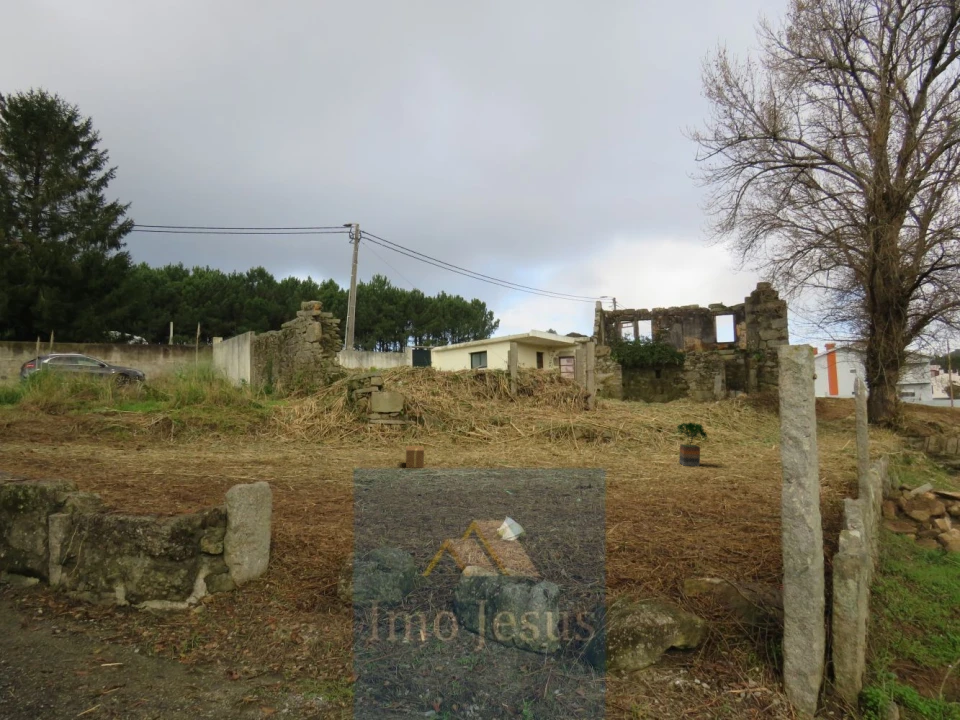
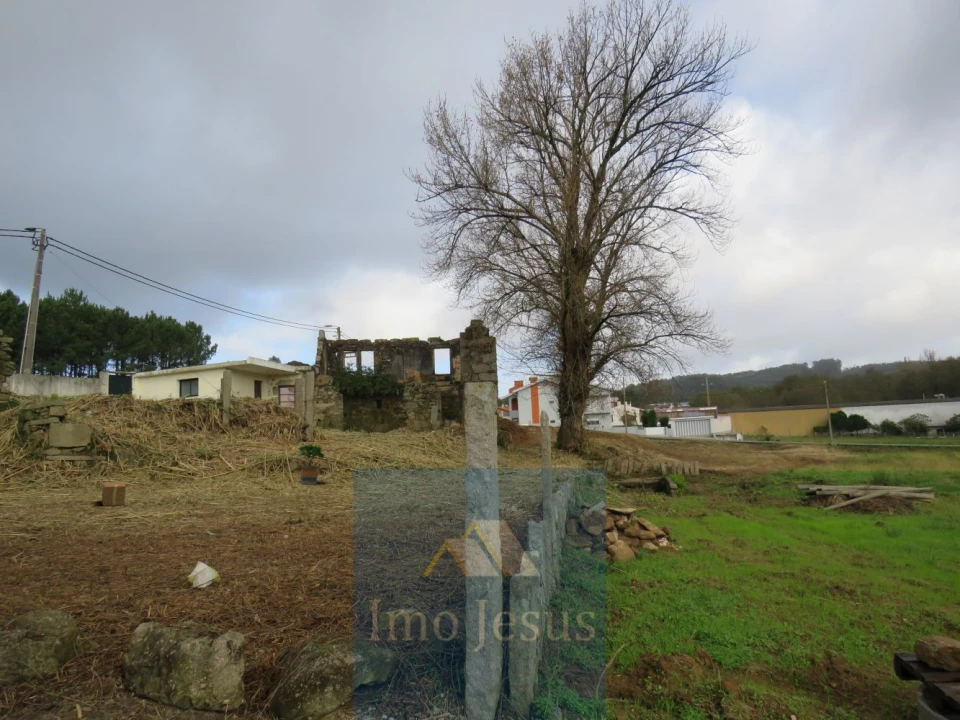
potted tree: present [677,422,707,466] -> present [298,445,324,485]

